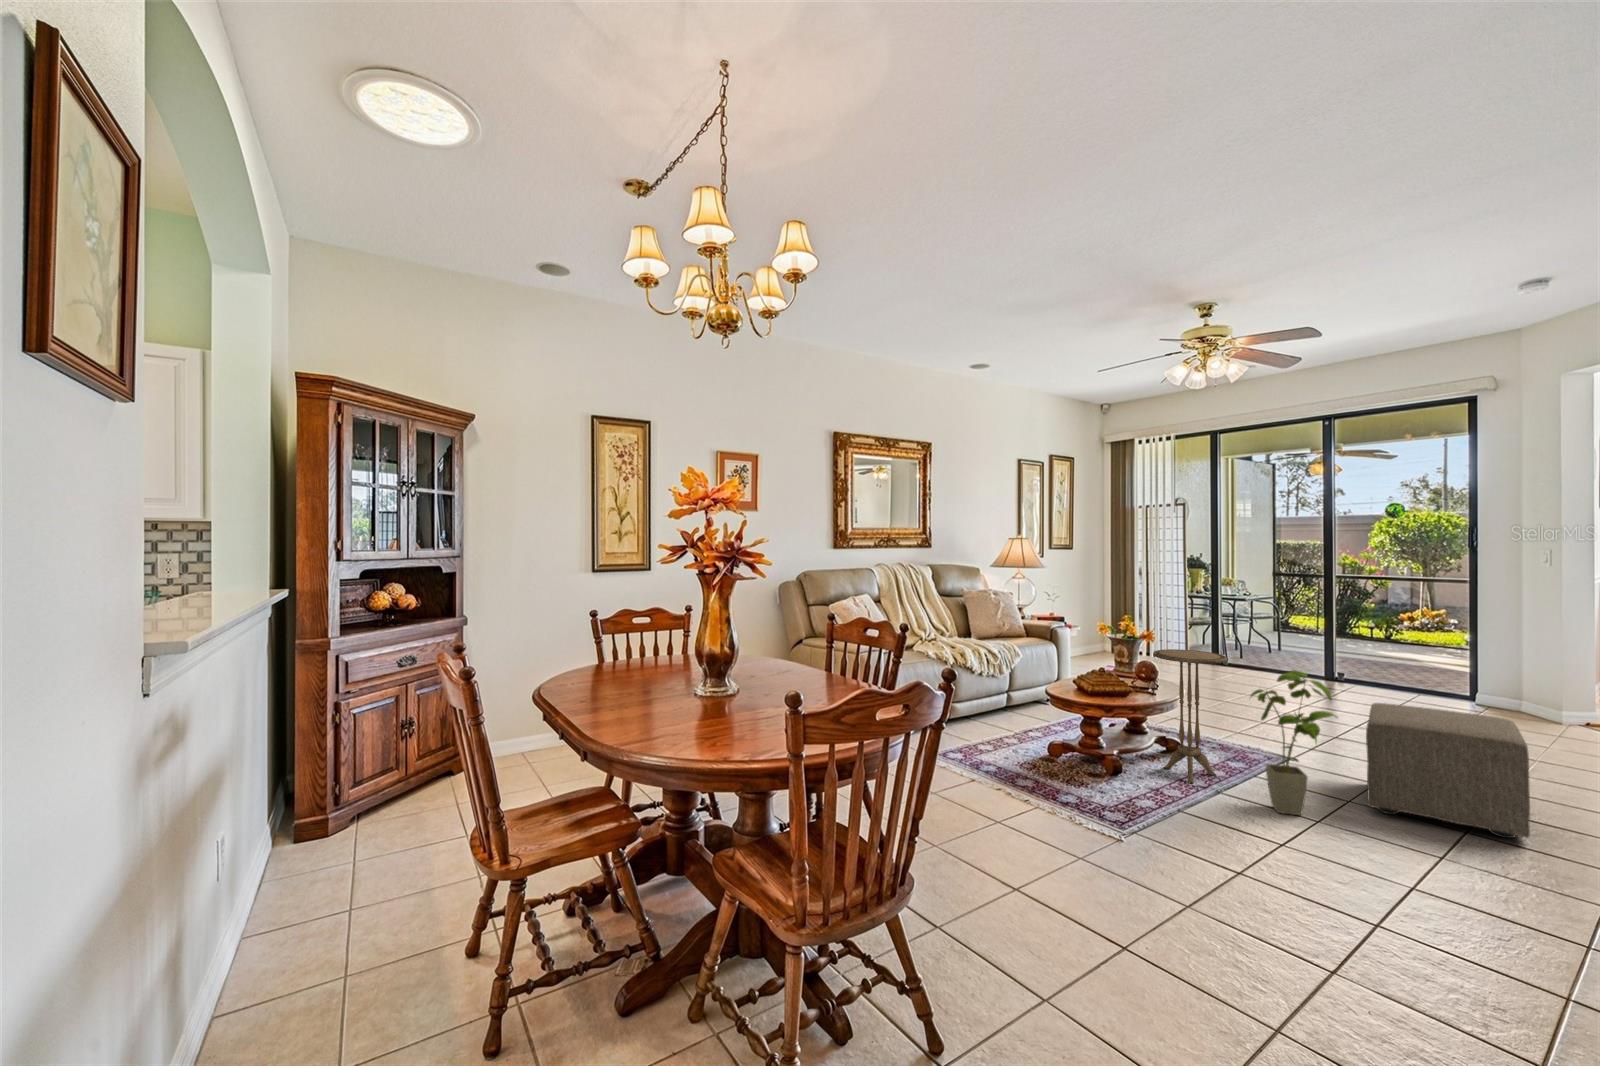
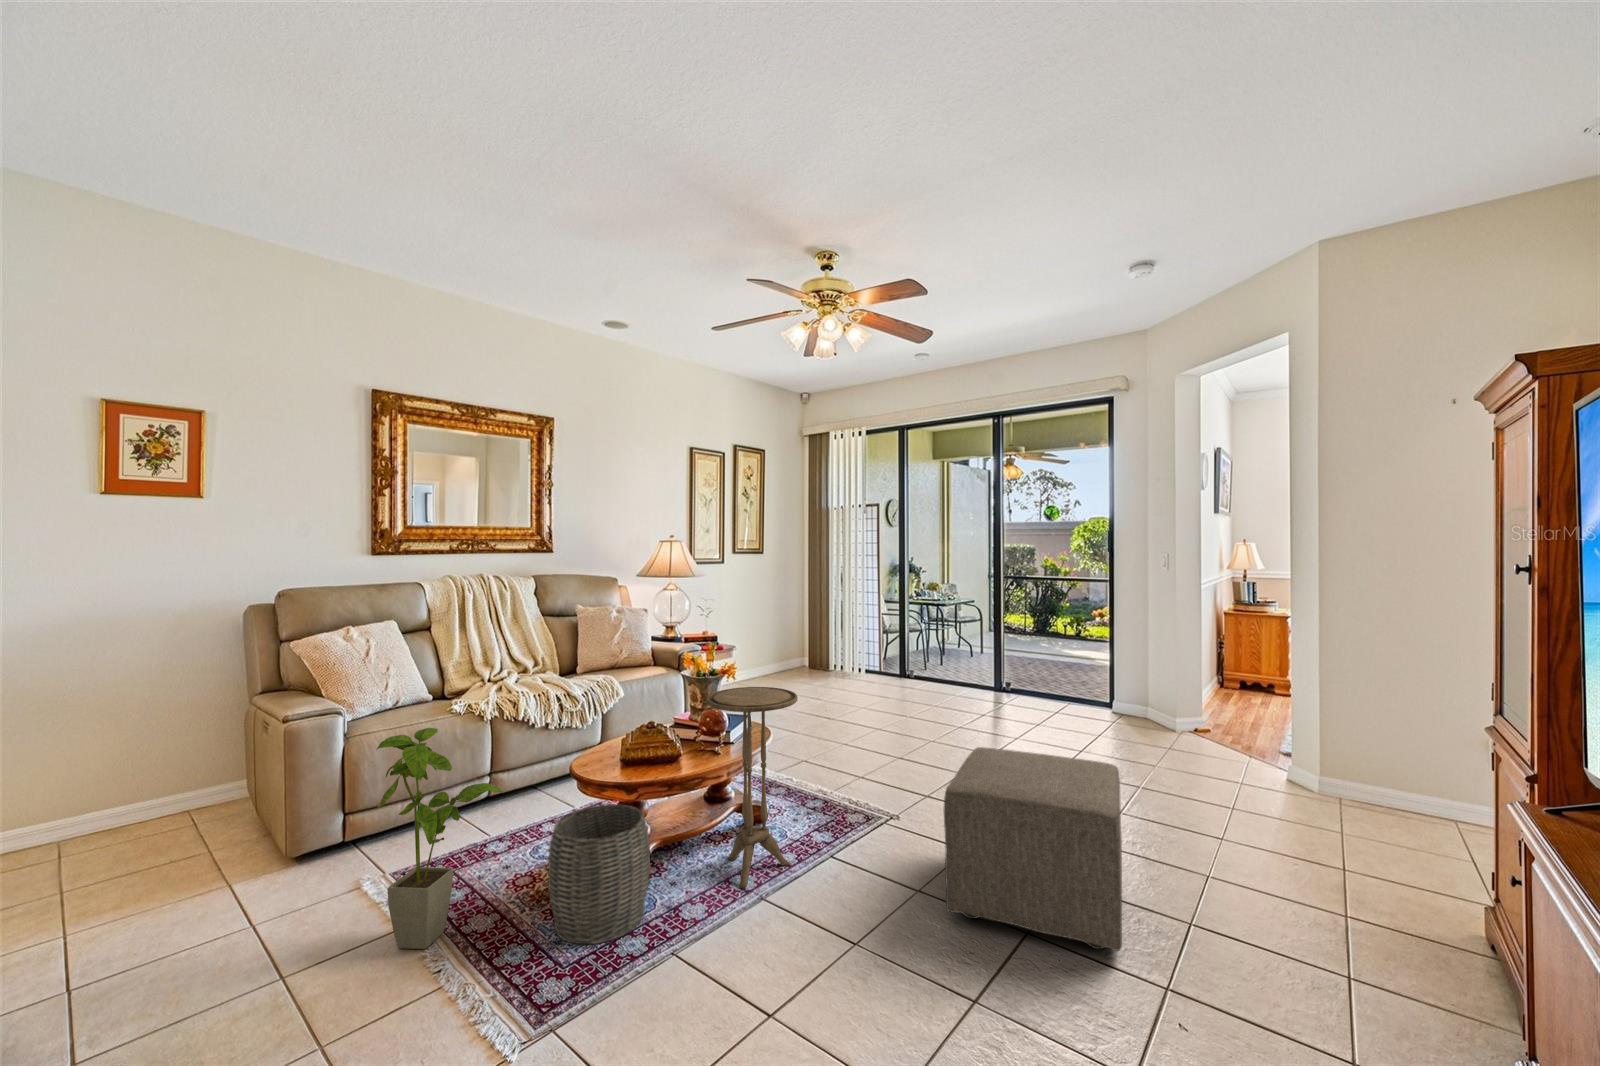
house plant: present [1251,670,1337,815] -> present [377,728,504,949]
woven basket: none [1069,718,1137,798] -> present [548,804,650,944]

